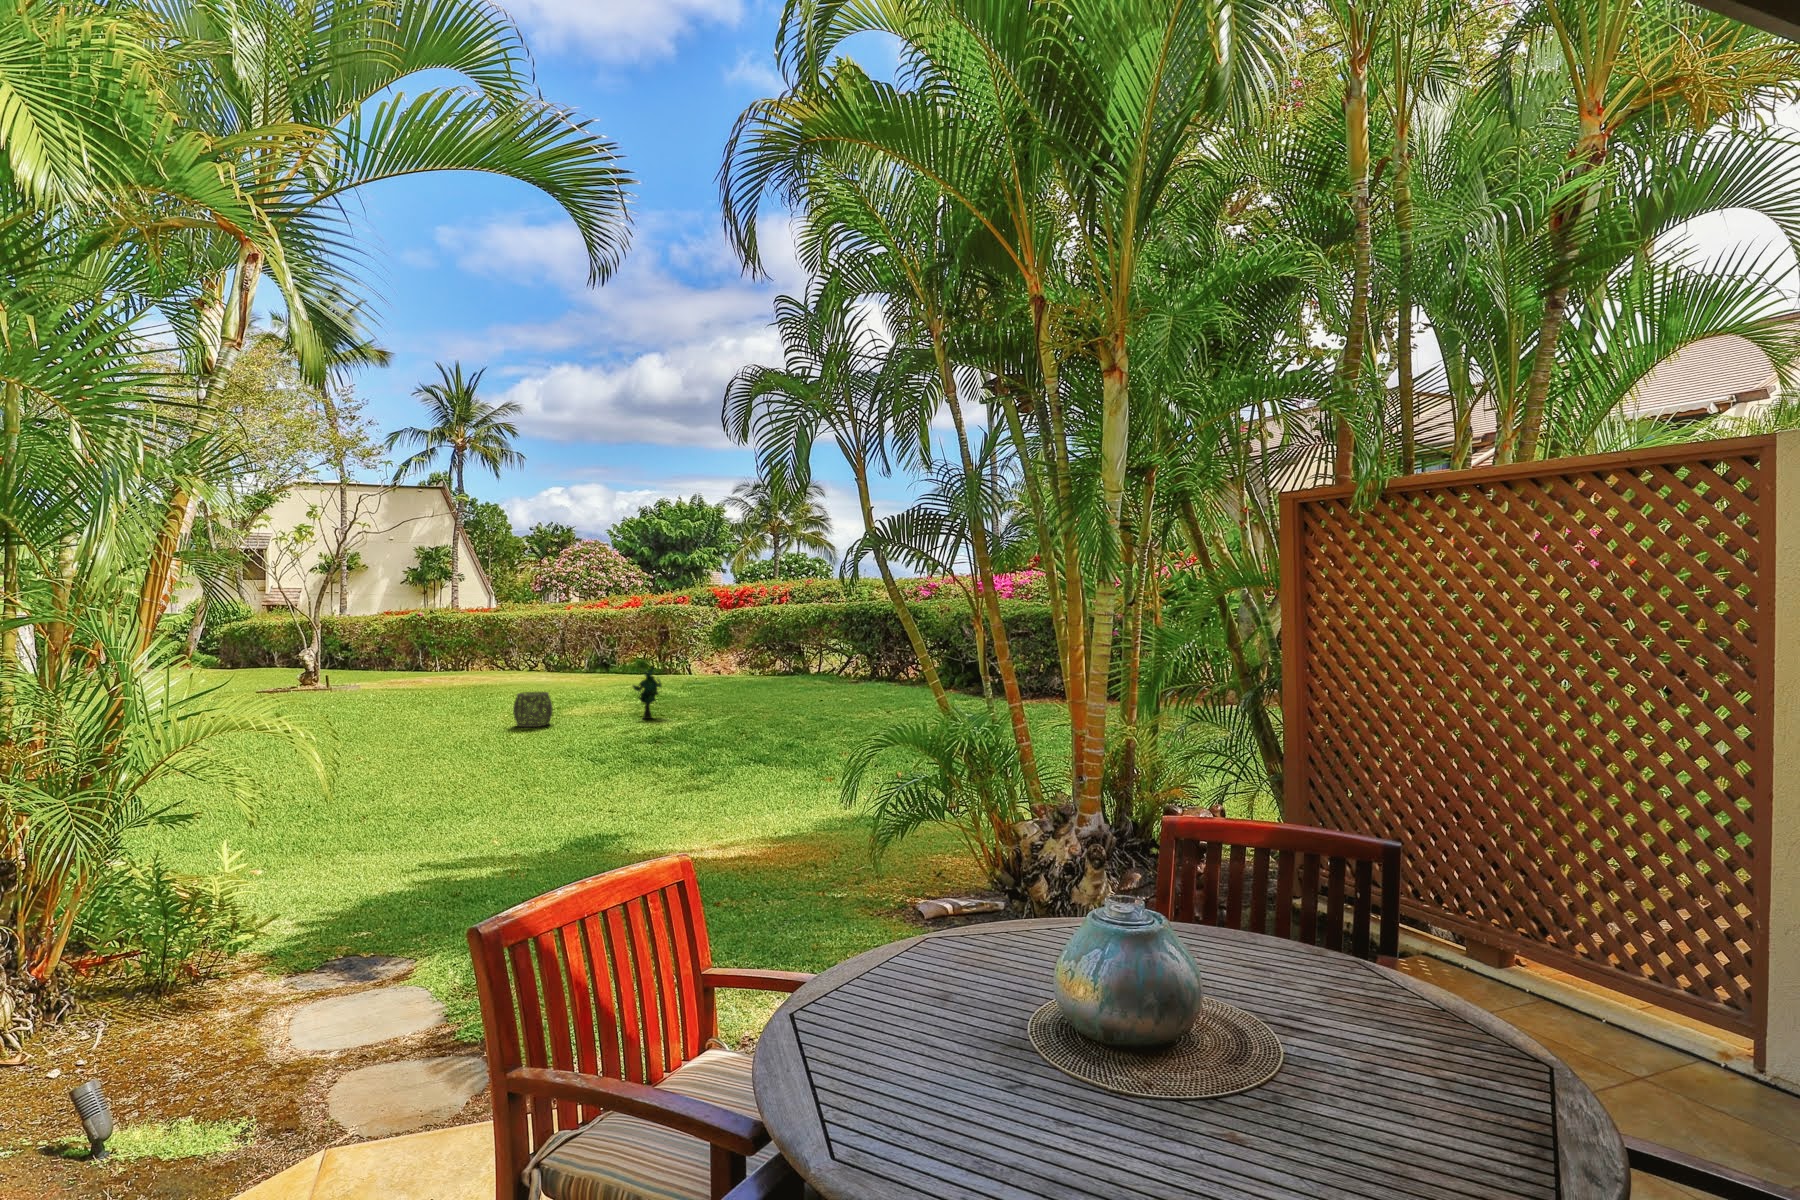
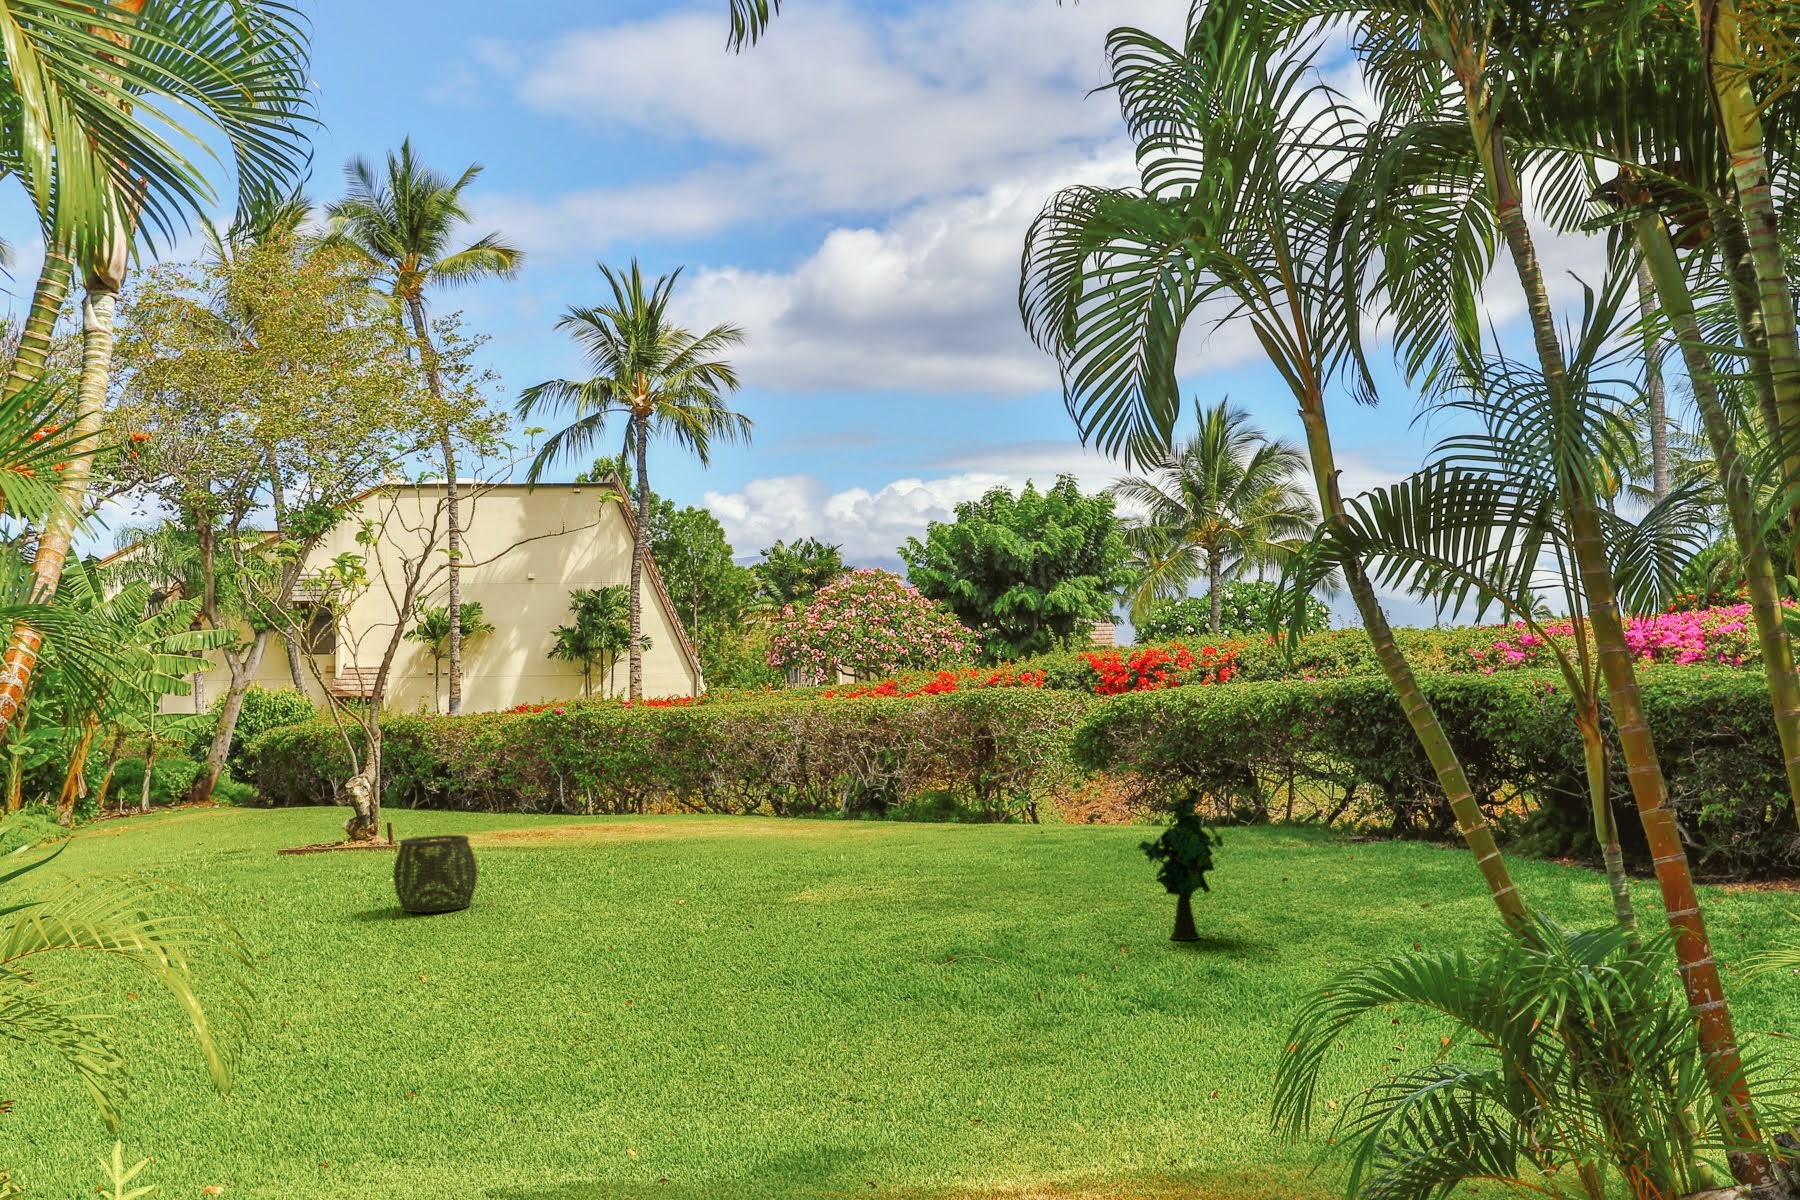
woven basket: present [513,692,553,727] -> present [393,835,478,913]

